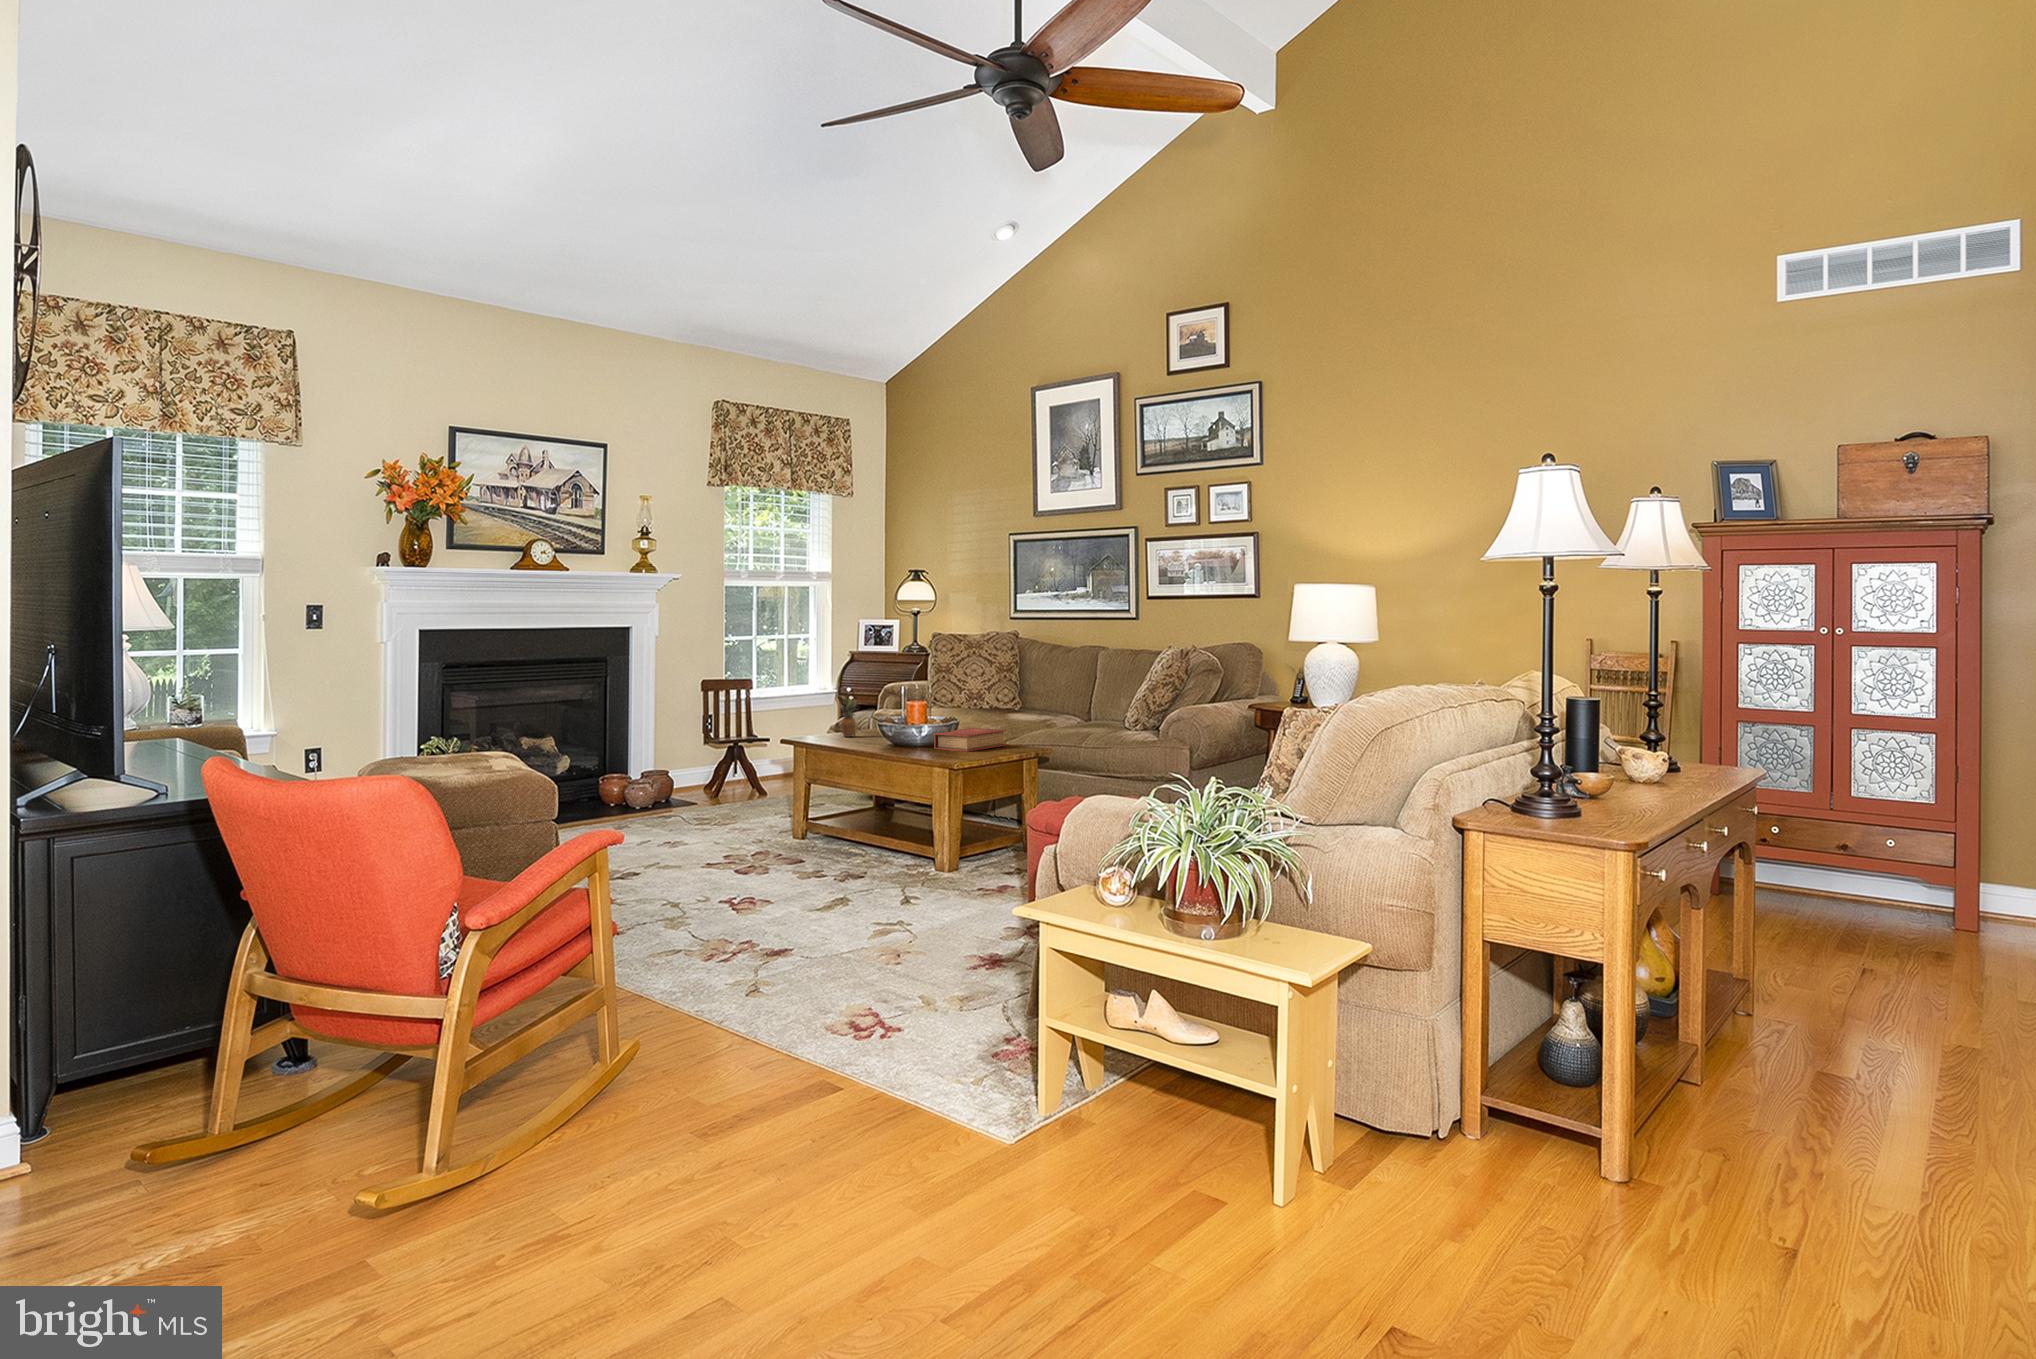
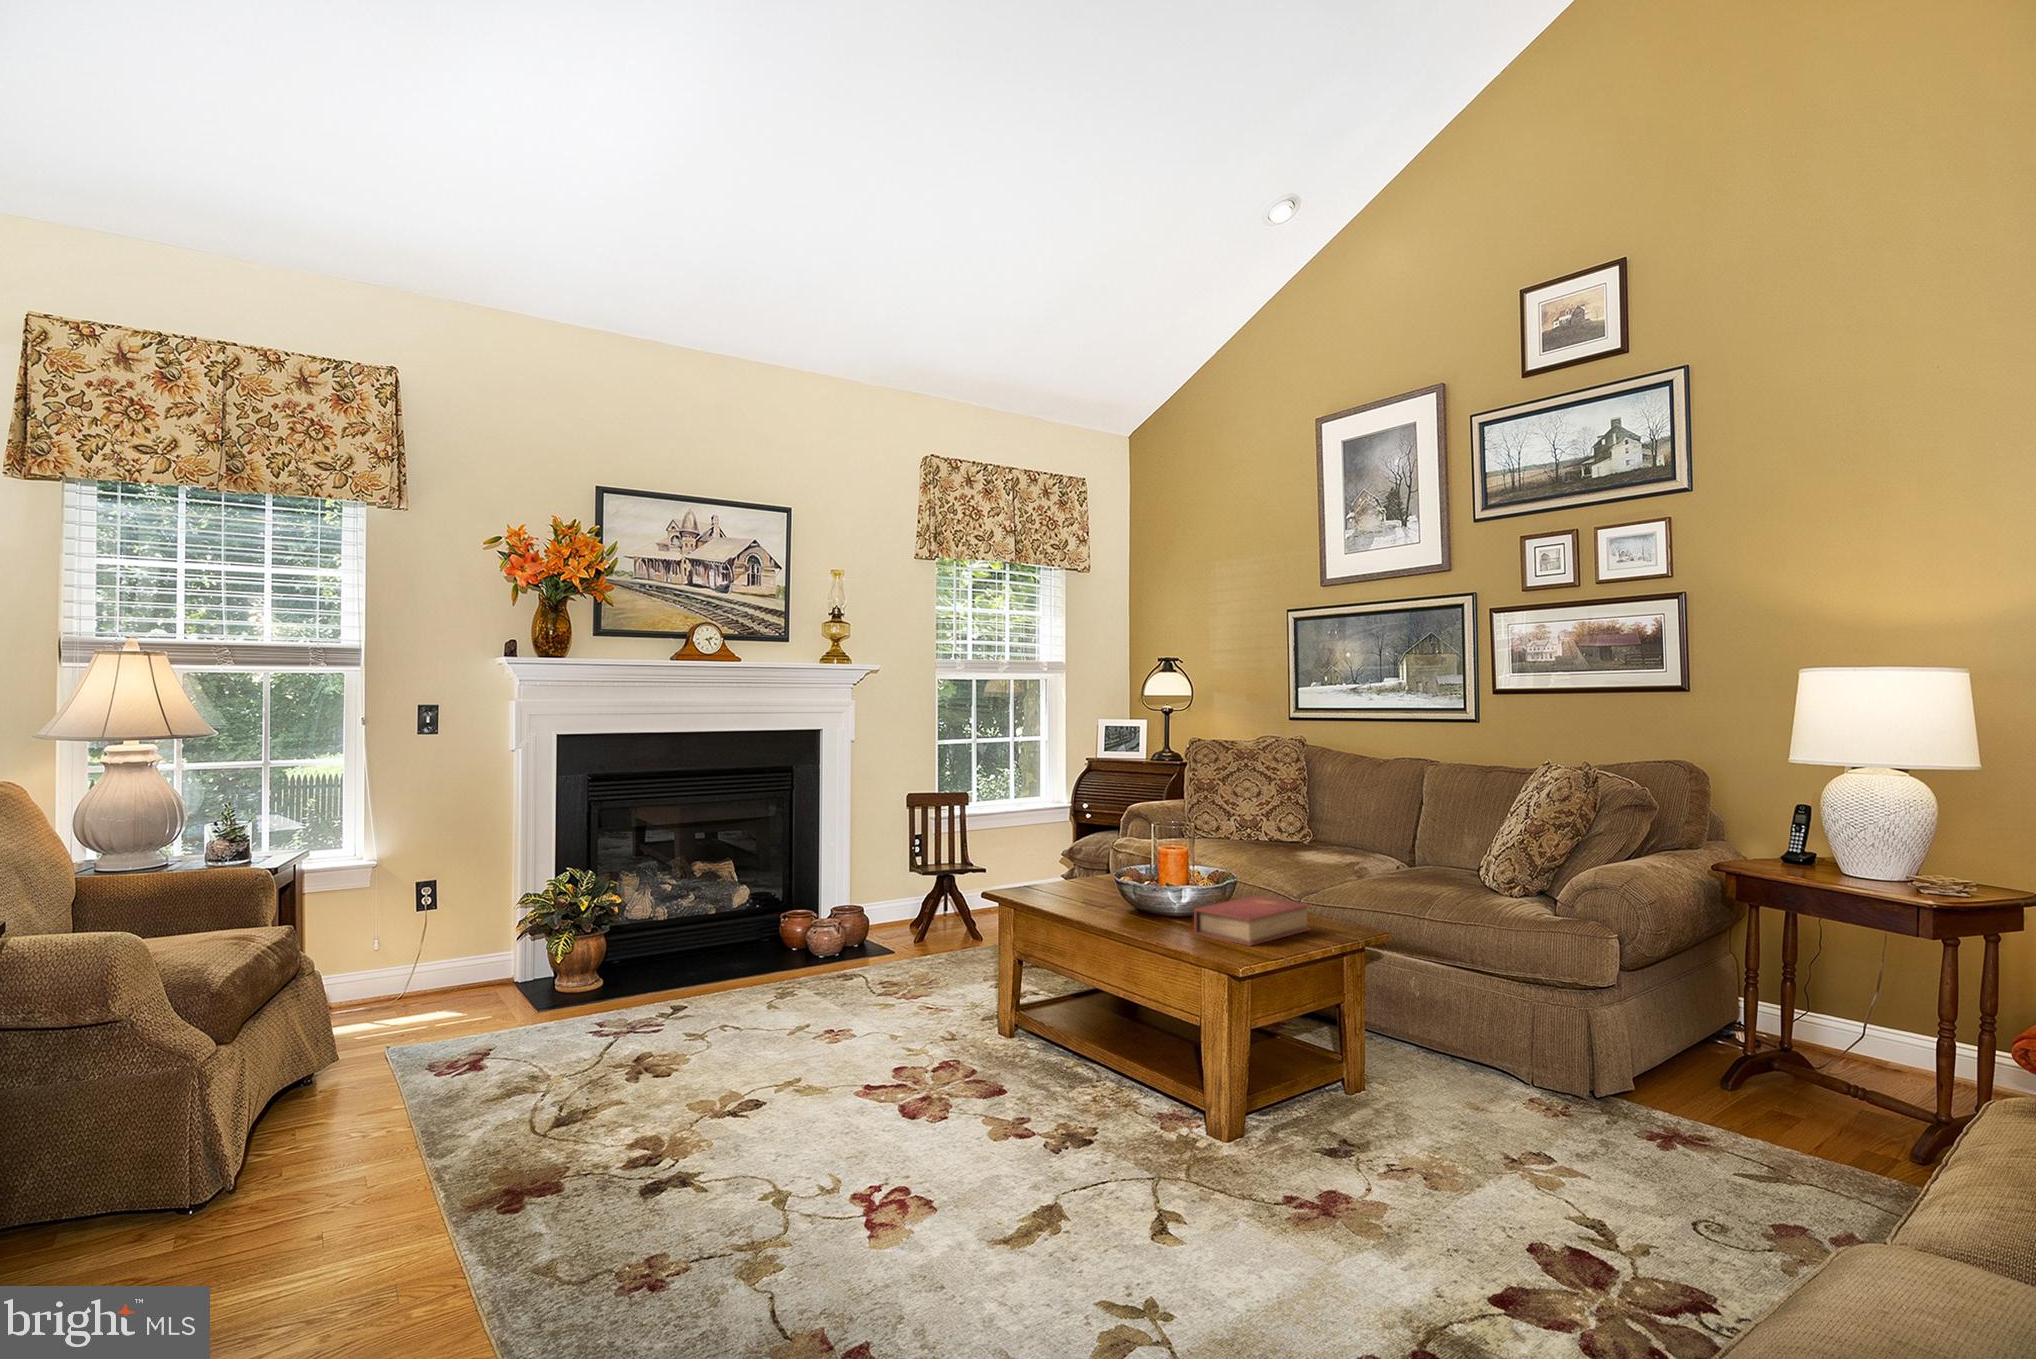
fruit: present [840,696,858,737] -> none [1051,833,1086,896]

